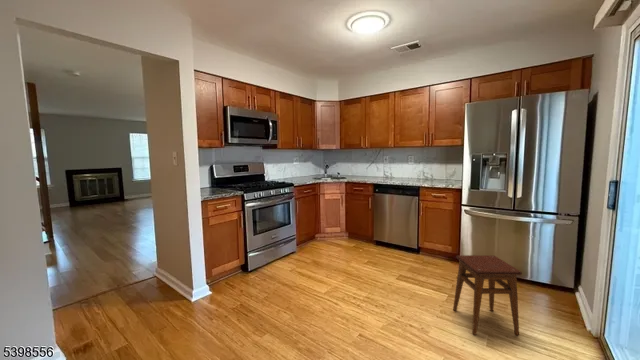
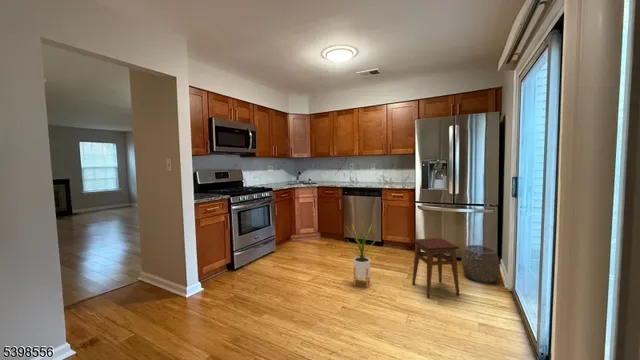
house plant: none [369,225,412,310] -> present [353,227,372,287]
woven basket: none [522,265,580,318] -> present [462,245,500,282]

